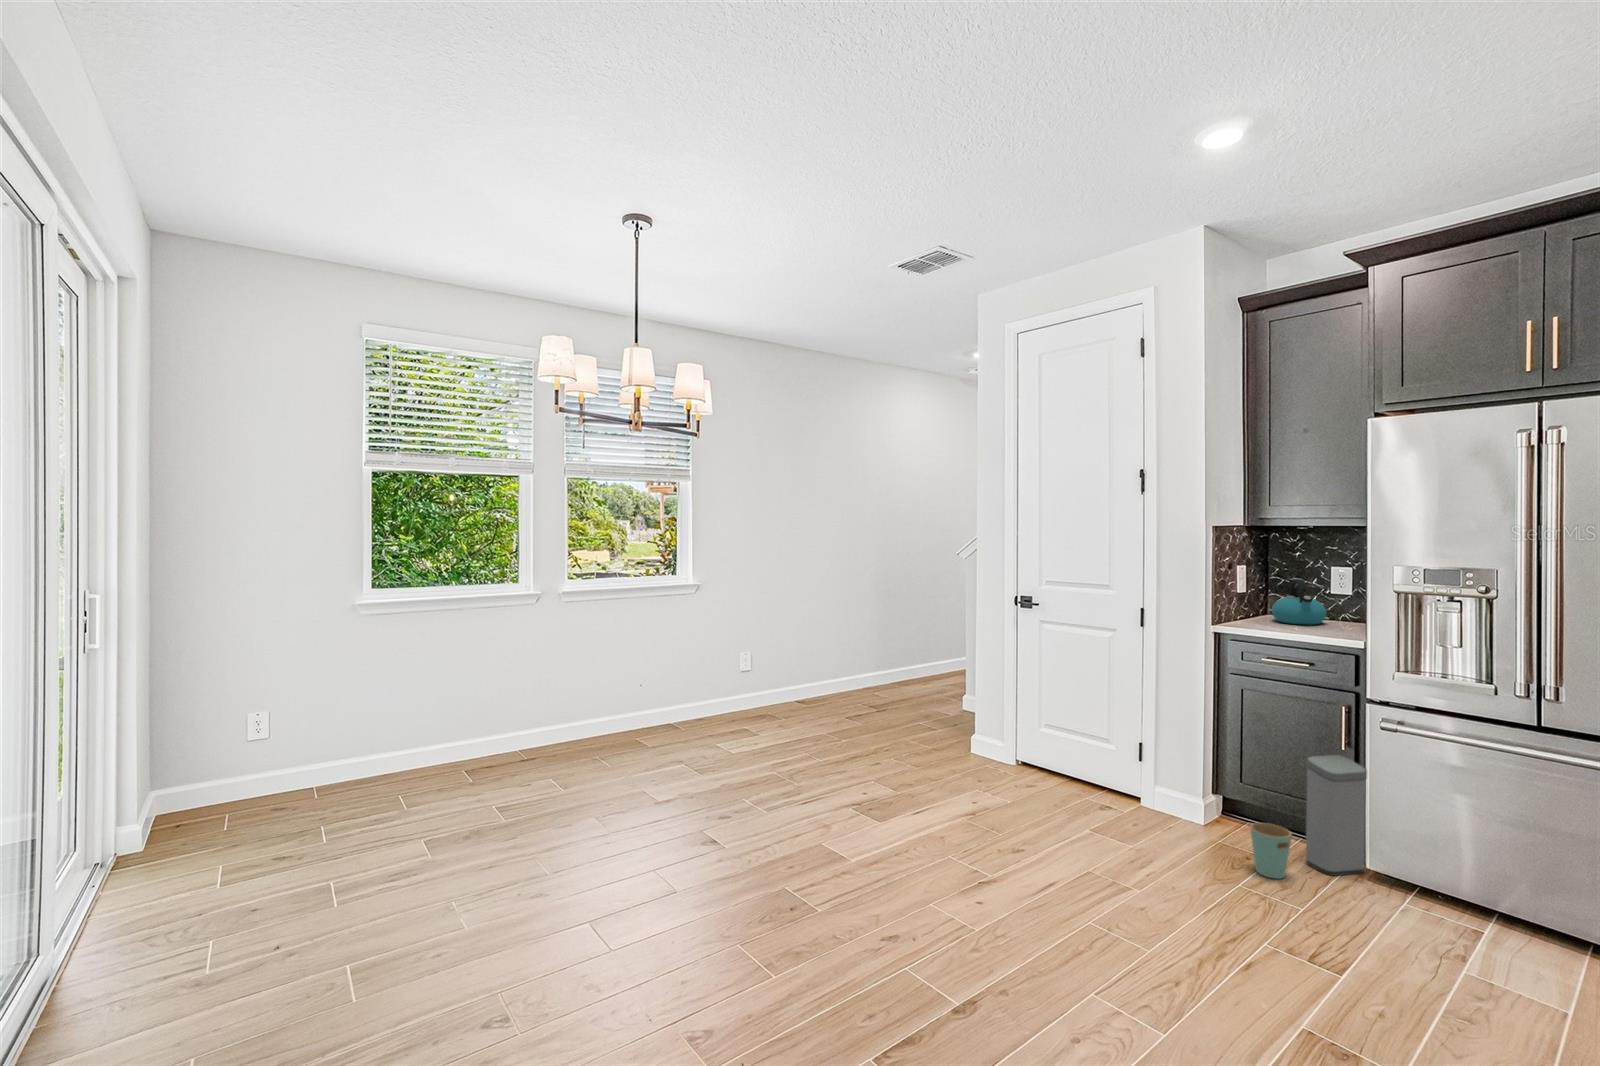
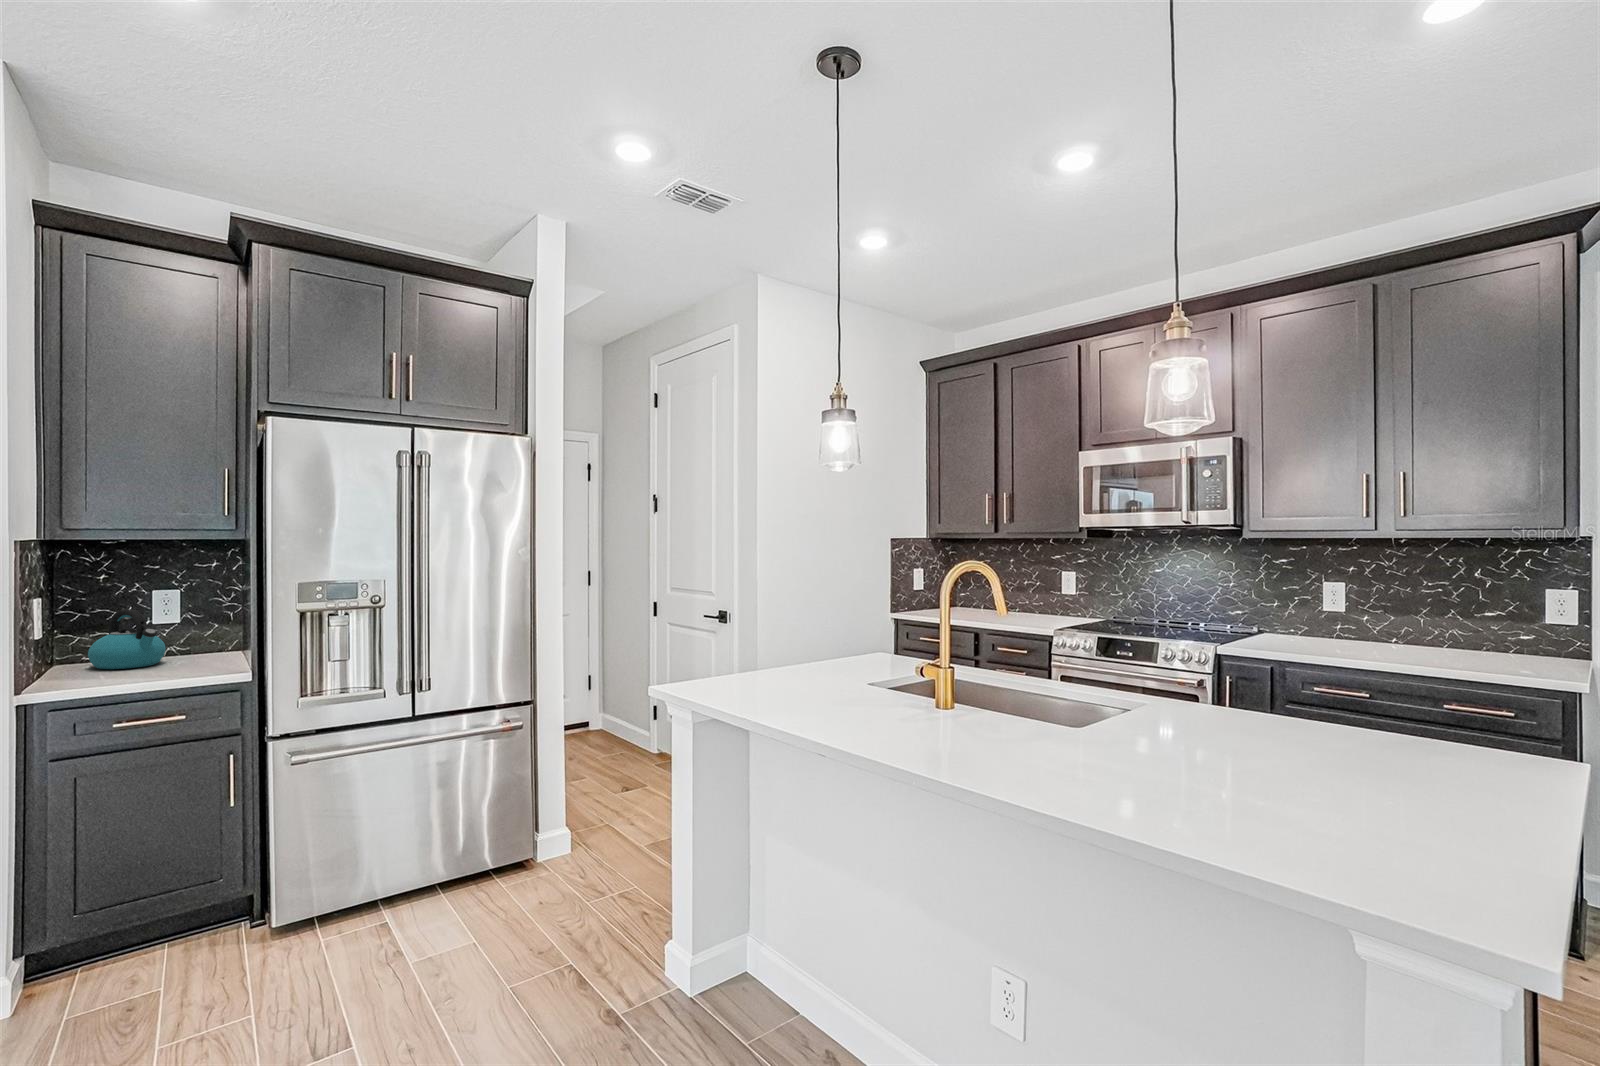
trash can: present [1250,755,1367,879] -> none [145,813,266,1012]

